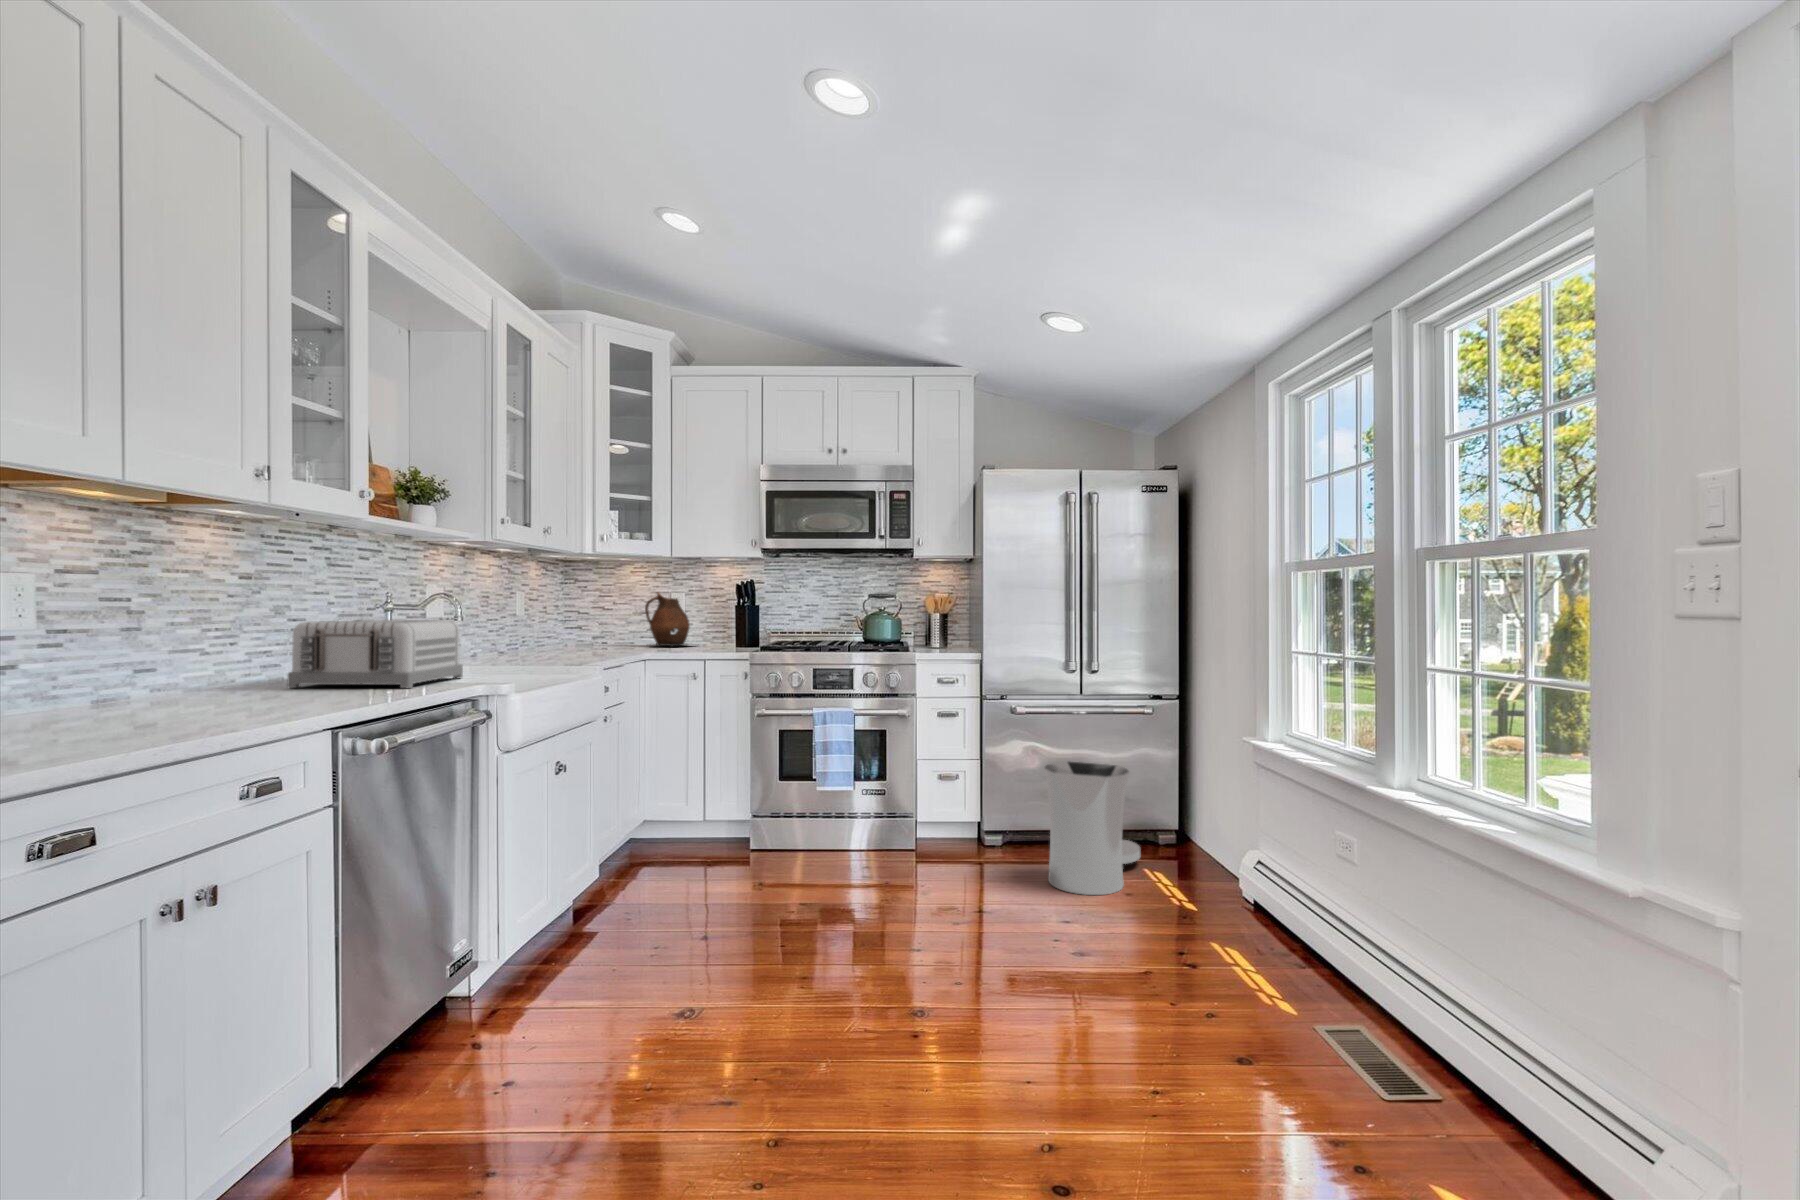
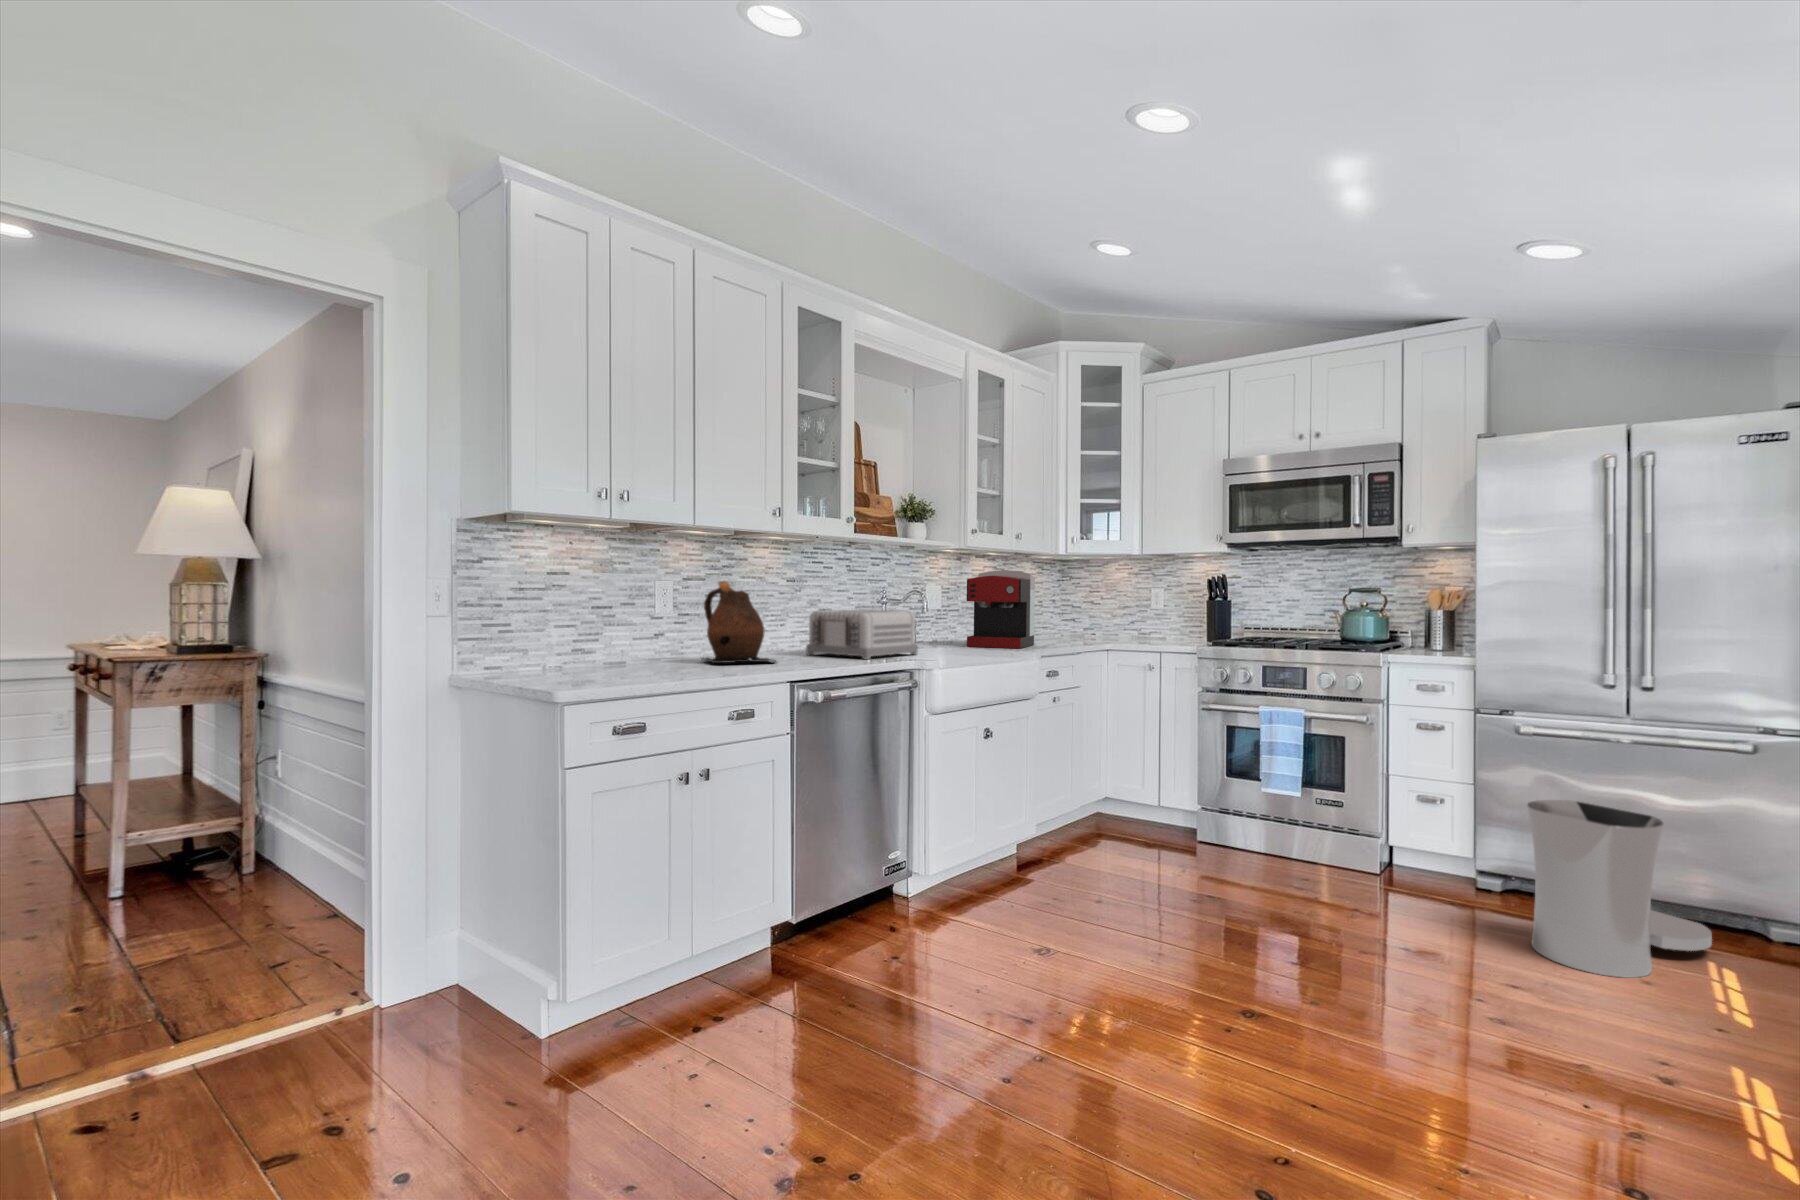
coffee maker: none [498,570,575,665] -> present [967,570,1035,649]
ceramic pitcher: present [645,592,690,646] -> present [704,581,776,663]

